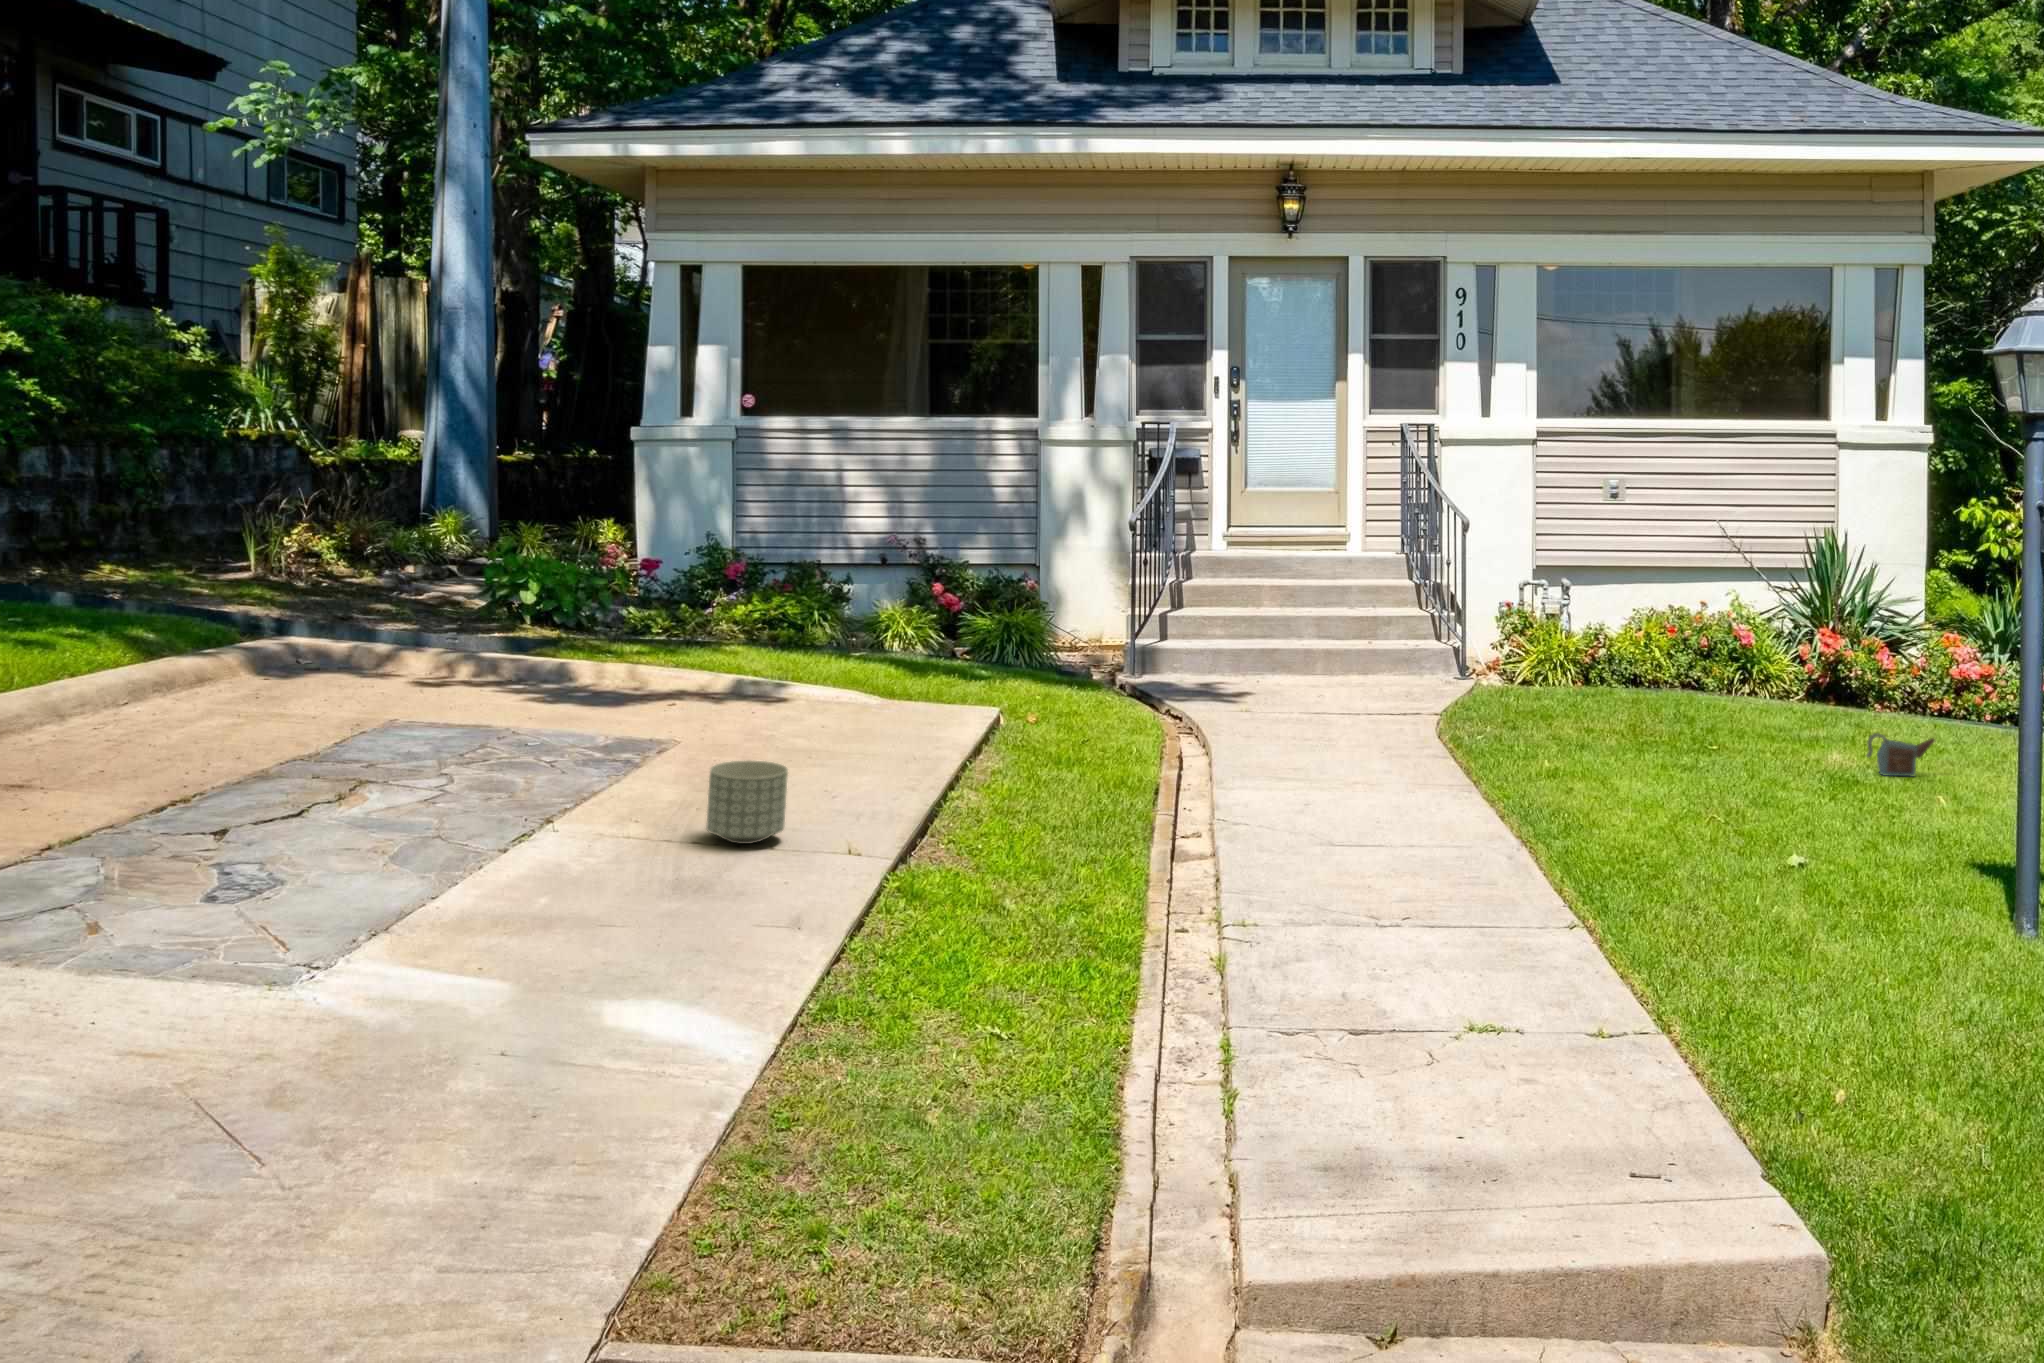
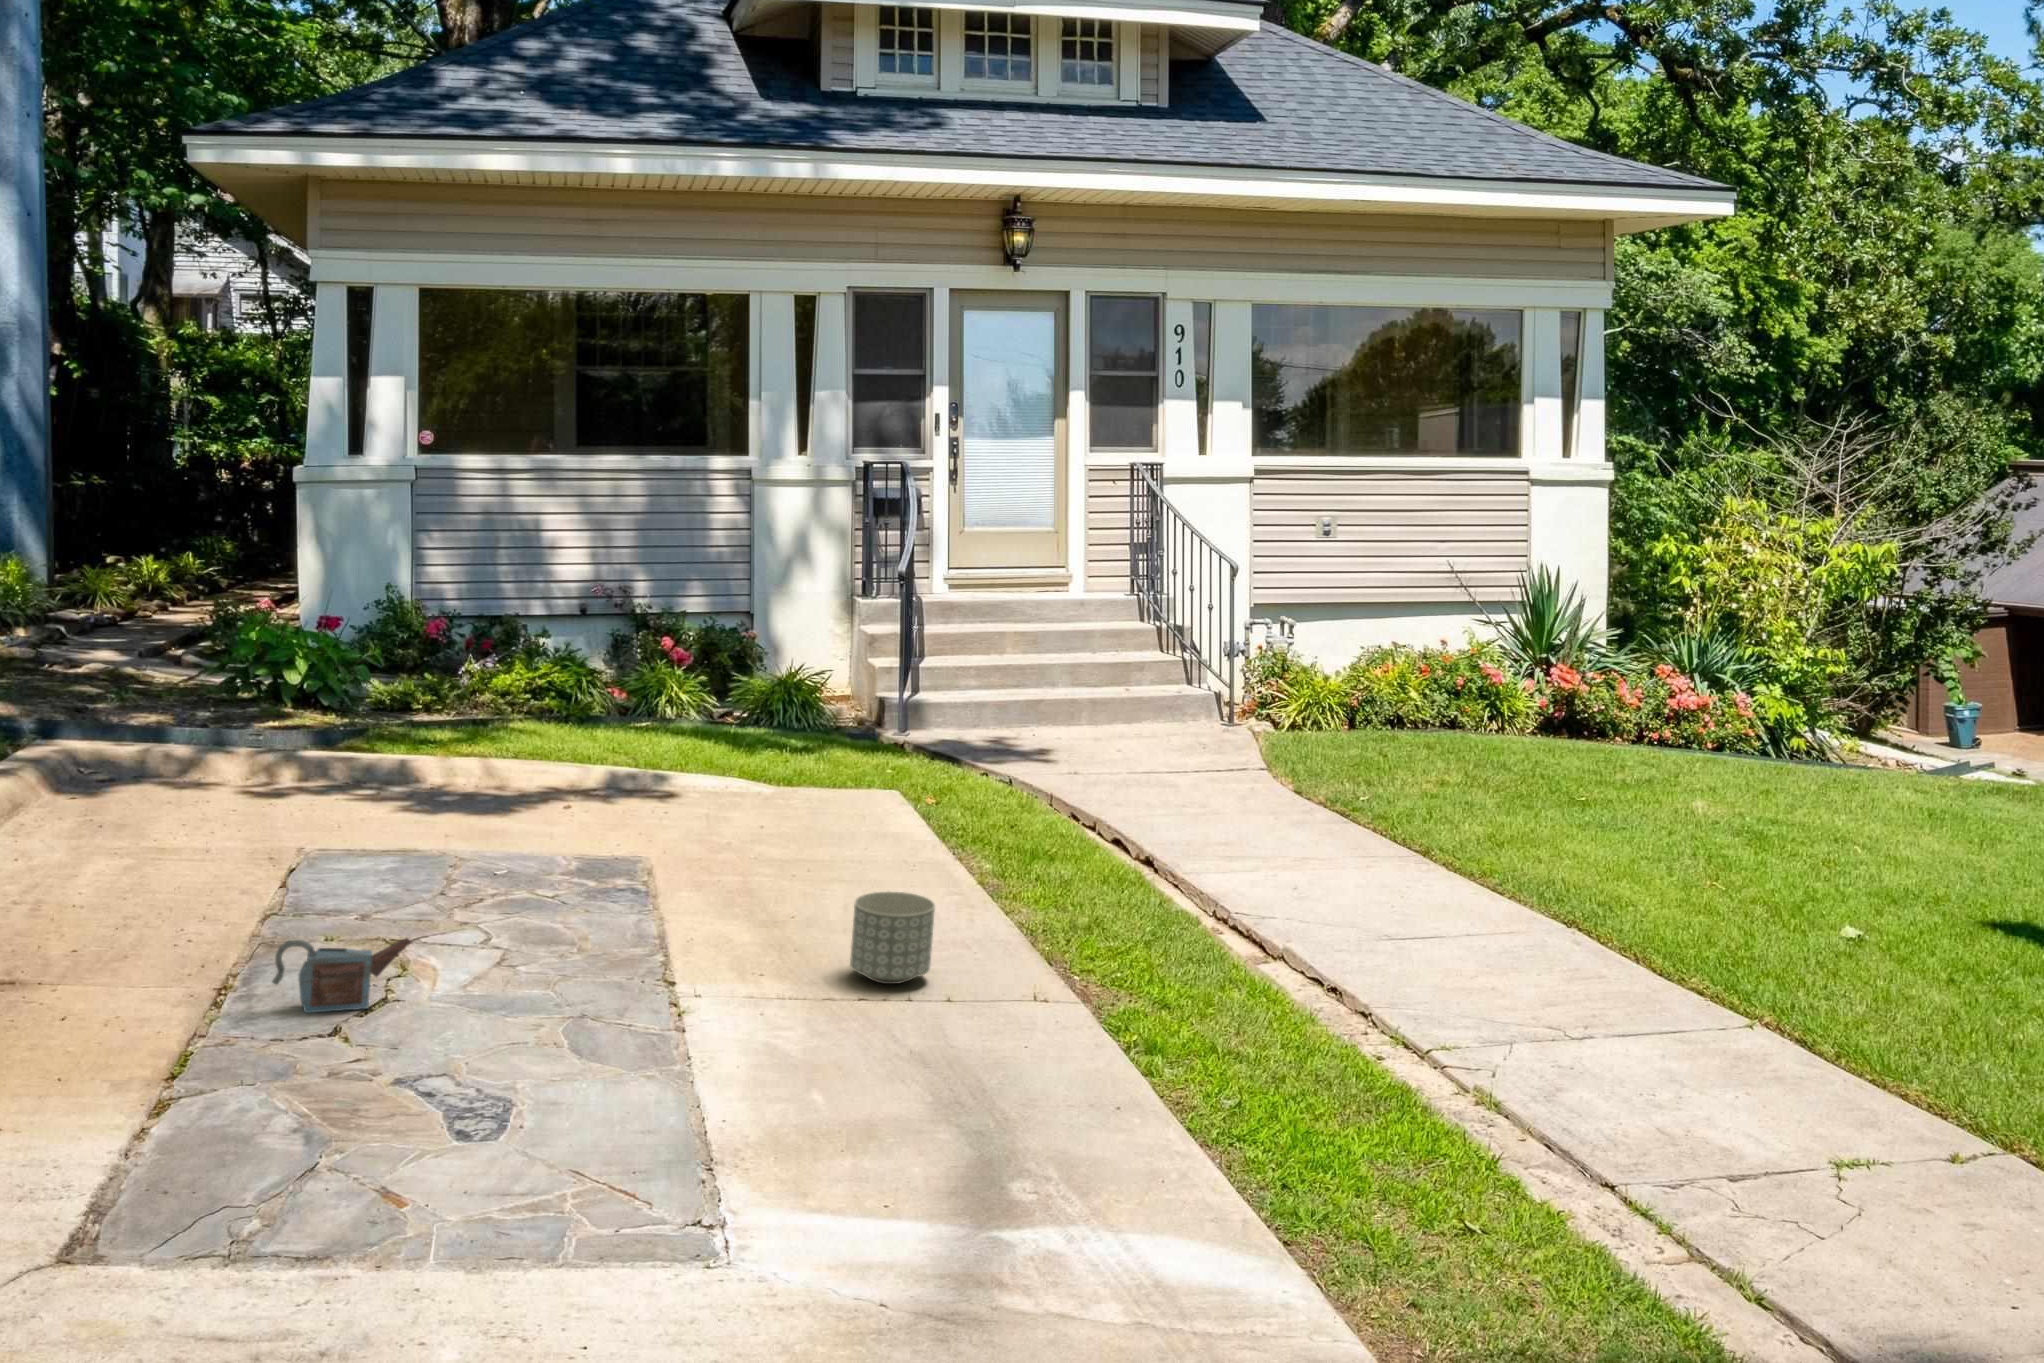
watering can: present [1867,733,1935,776] -> present [272,938,412,1013]

